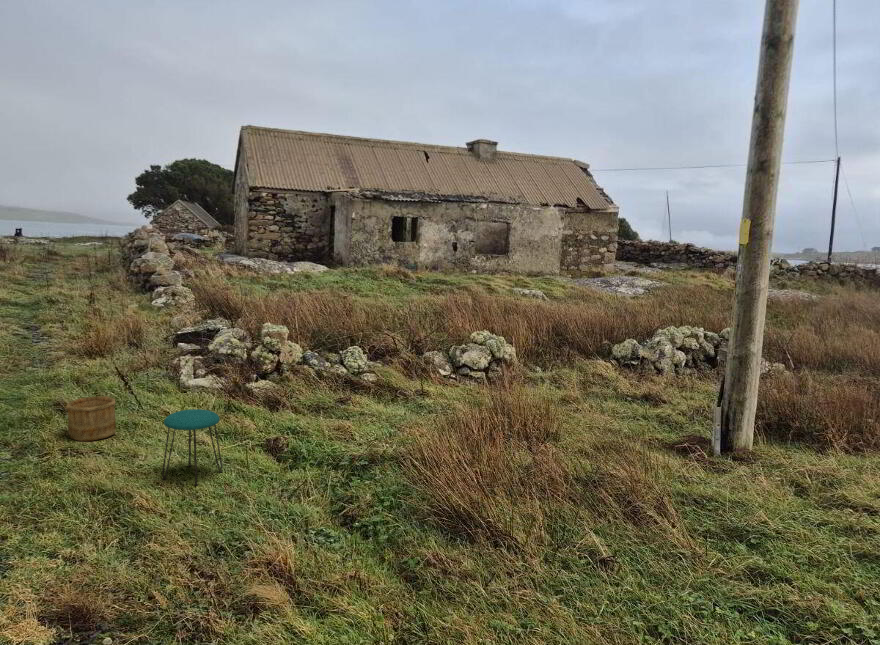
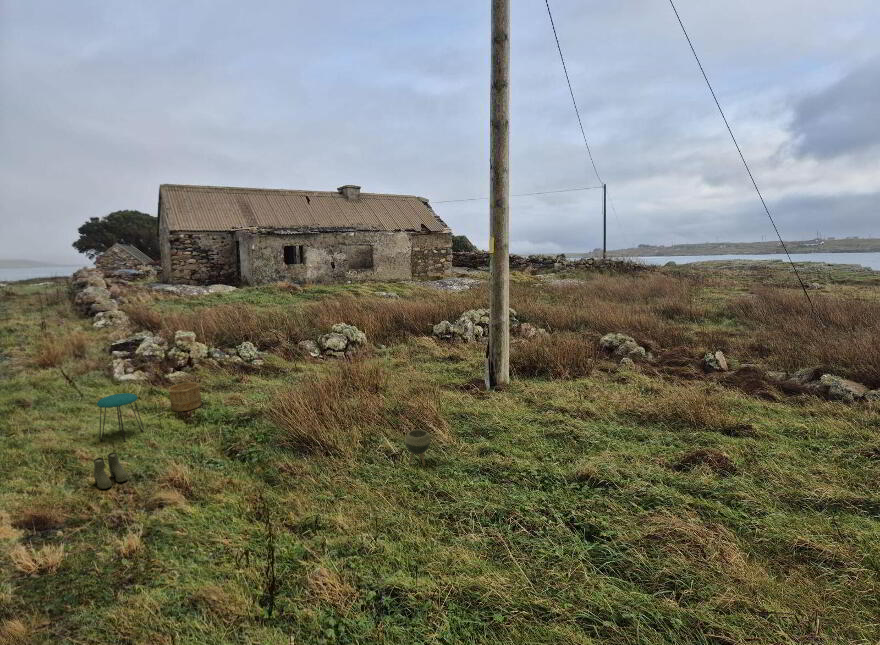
wooden bucket: present [66,396,116,441] -> present [168,382,201,411]
boots: none [156,507,204,567] -> present [93,453,127,489]
planter: none [672,545,723,617] -> present [405,430,430,466]

